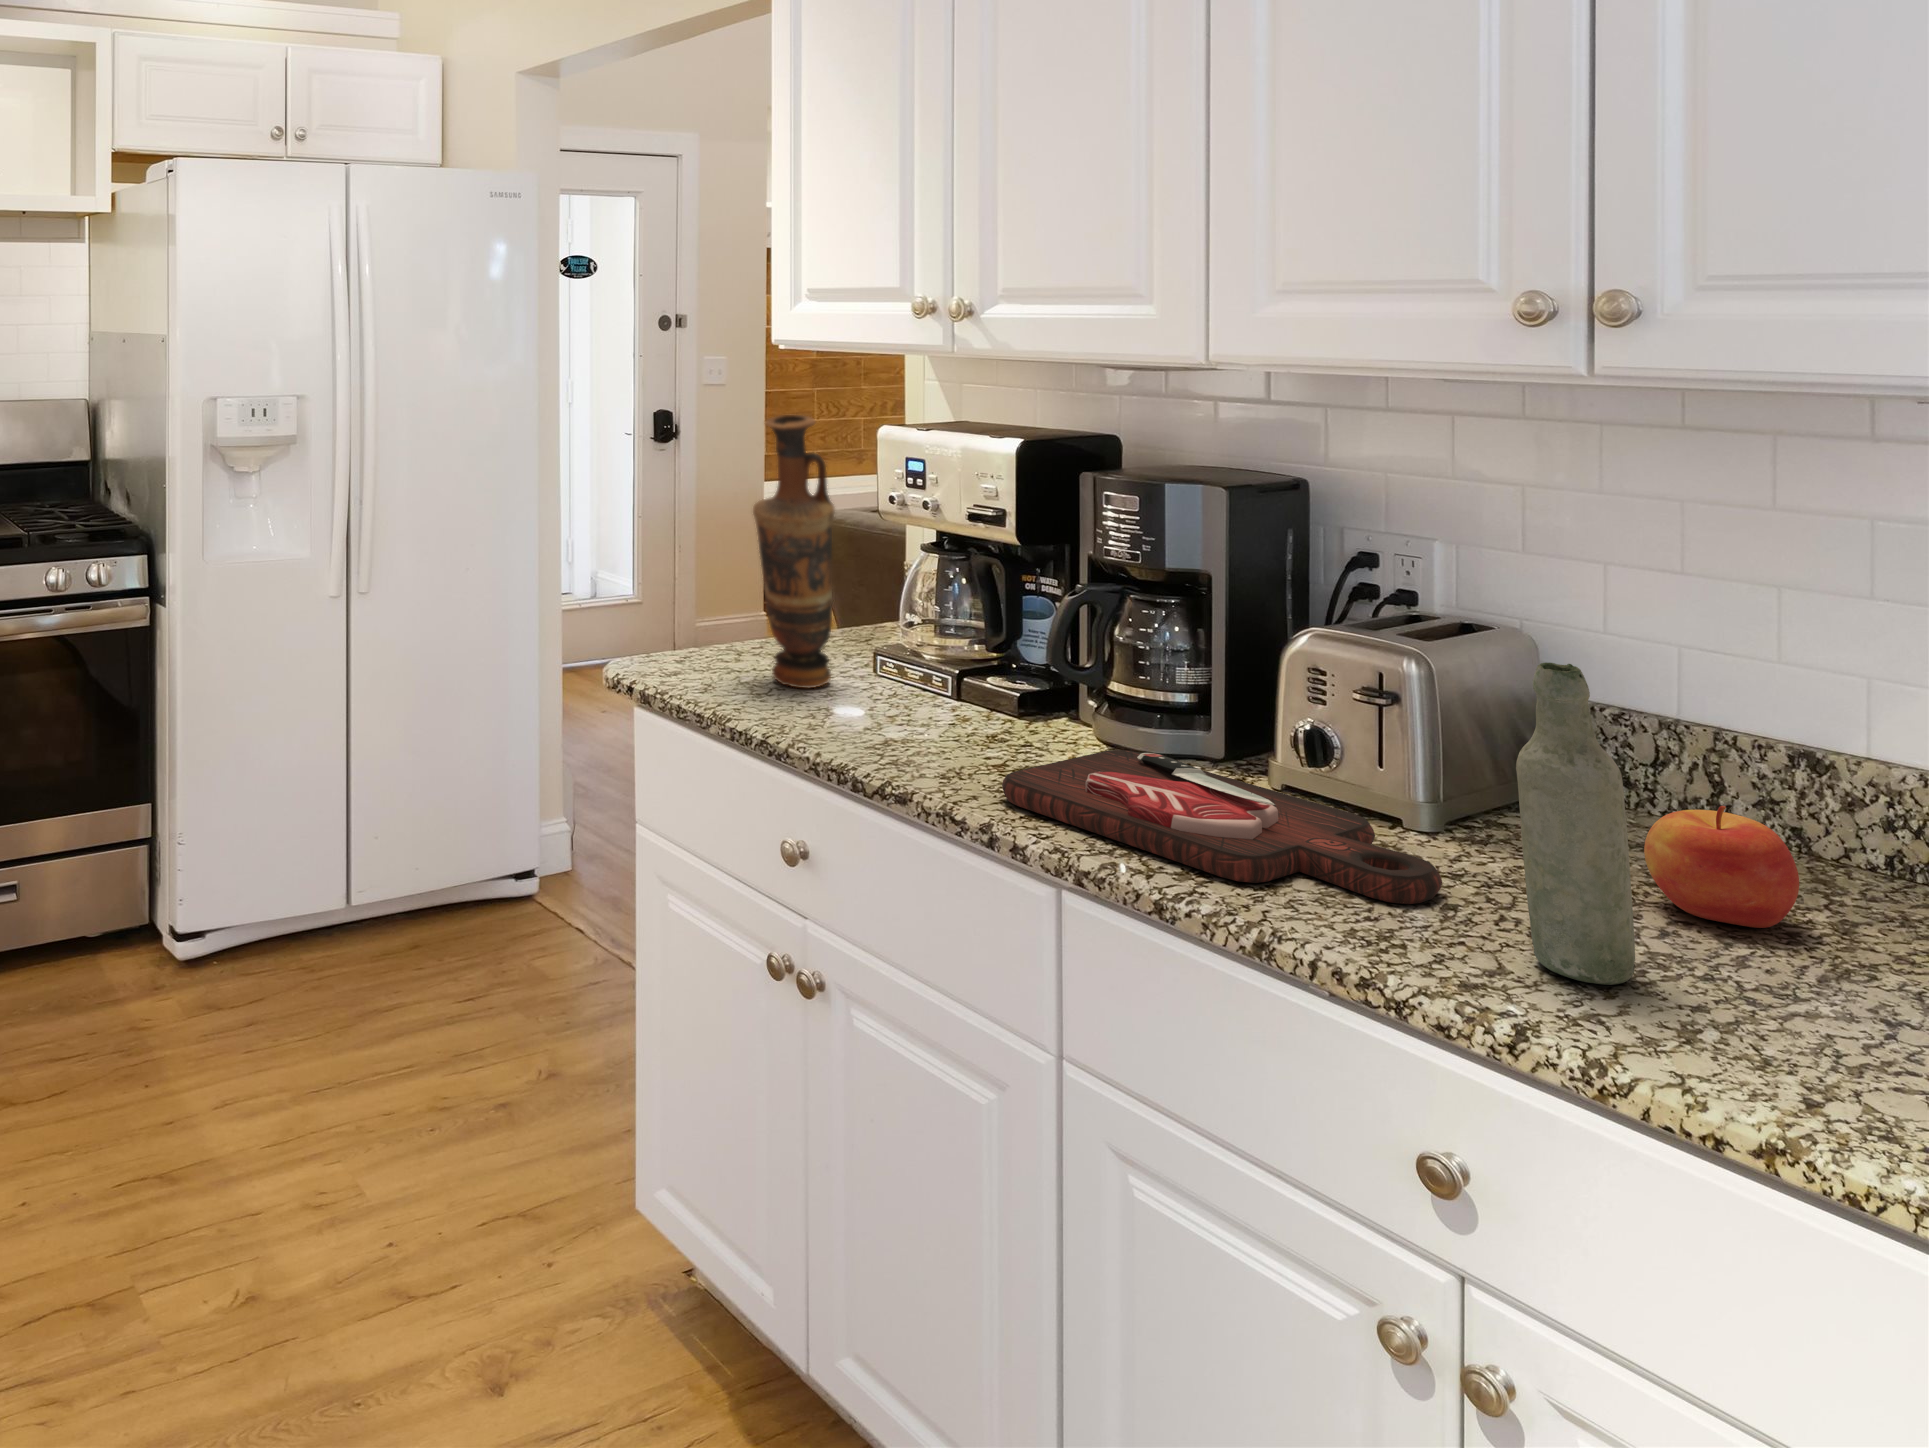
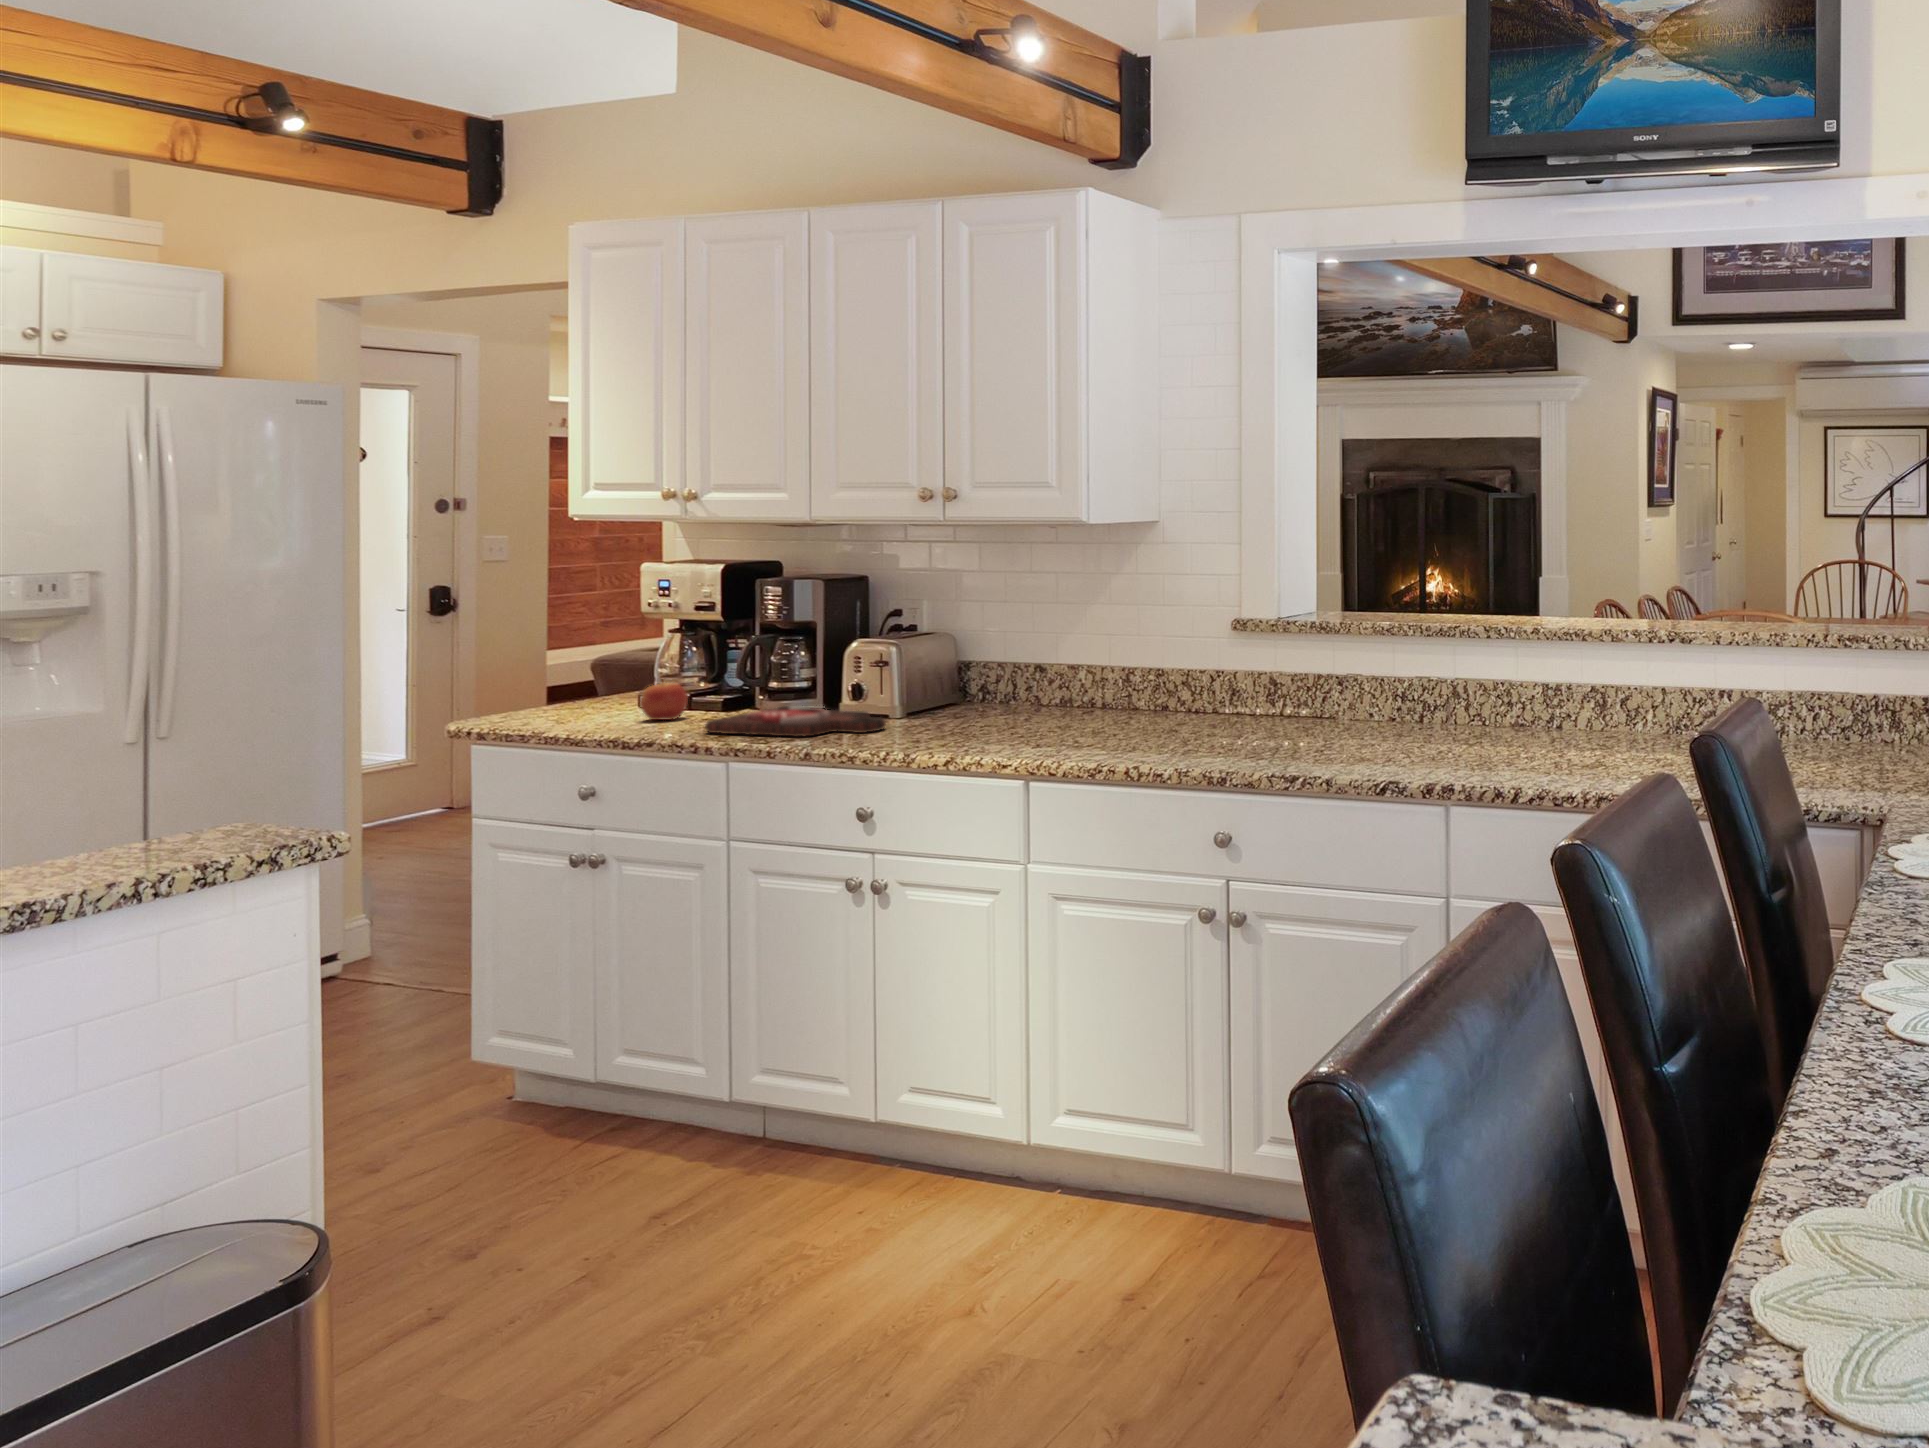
vase: present [753,415,835,688] -> none [559,558,614,717]
bottle: present [1516,663,1635,985] -> none [898,625,935,737]
apple: present [1644,806,1799,928] -> present [641,682,688,720]

